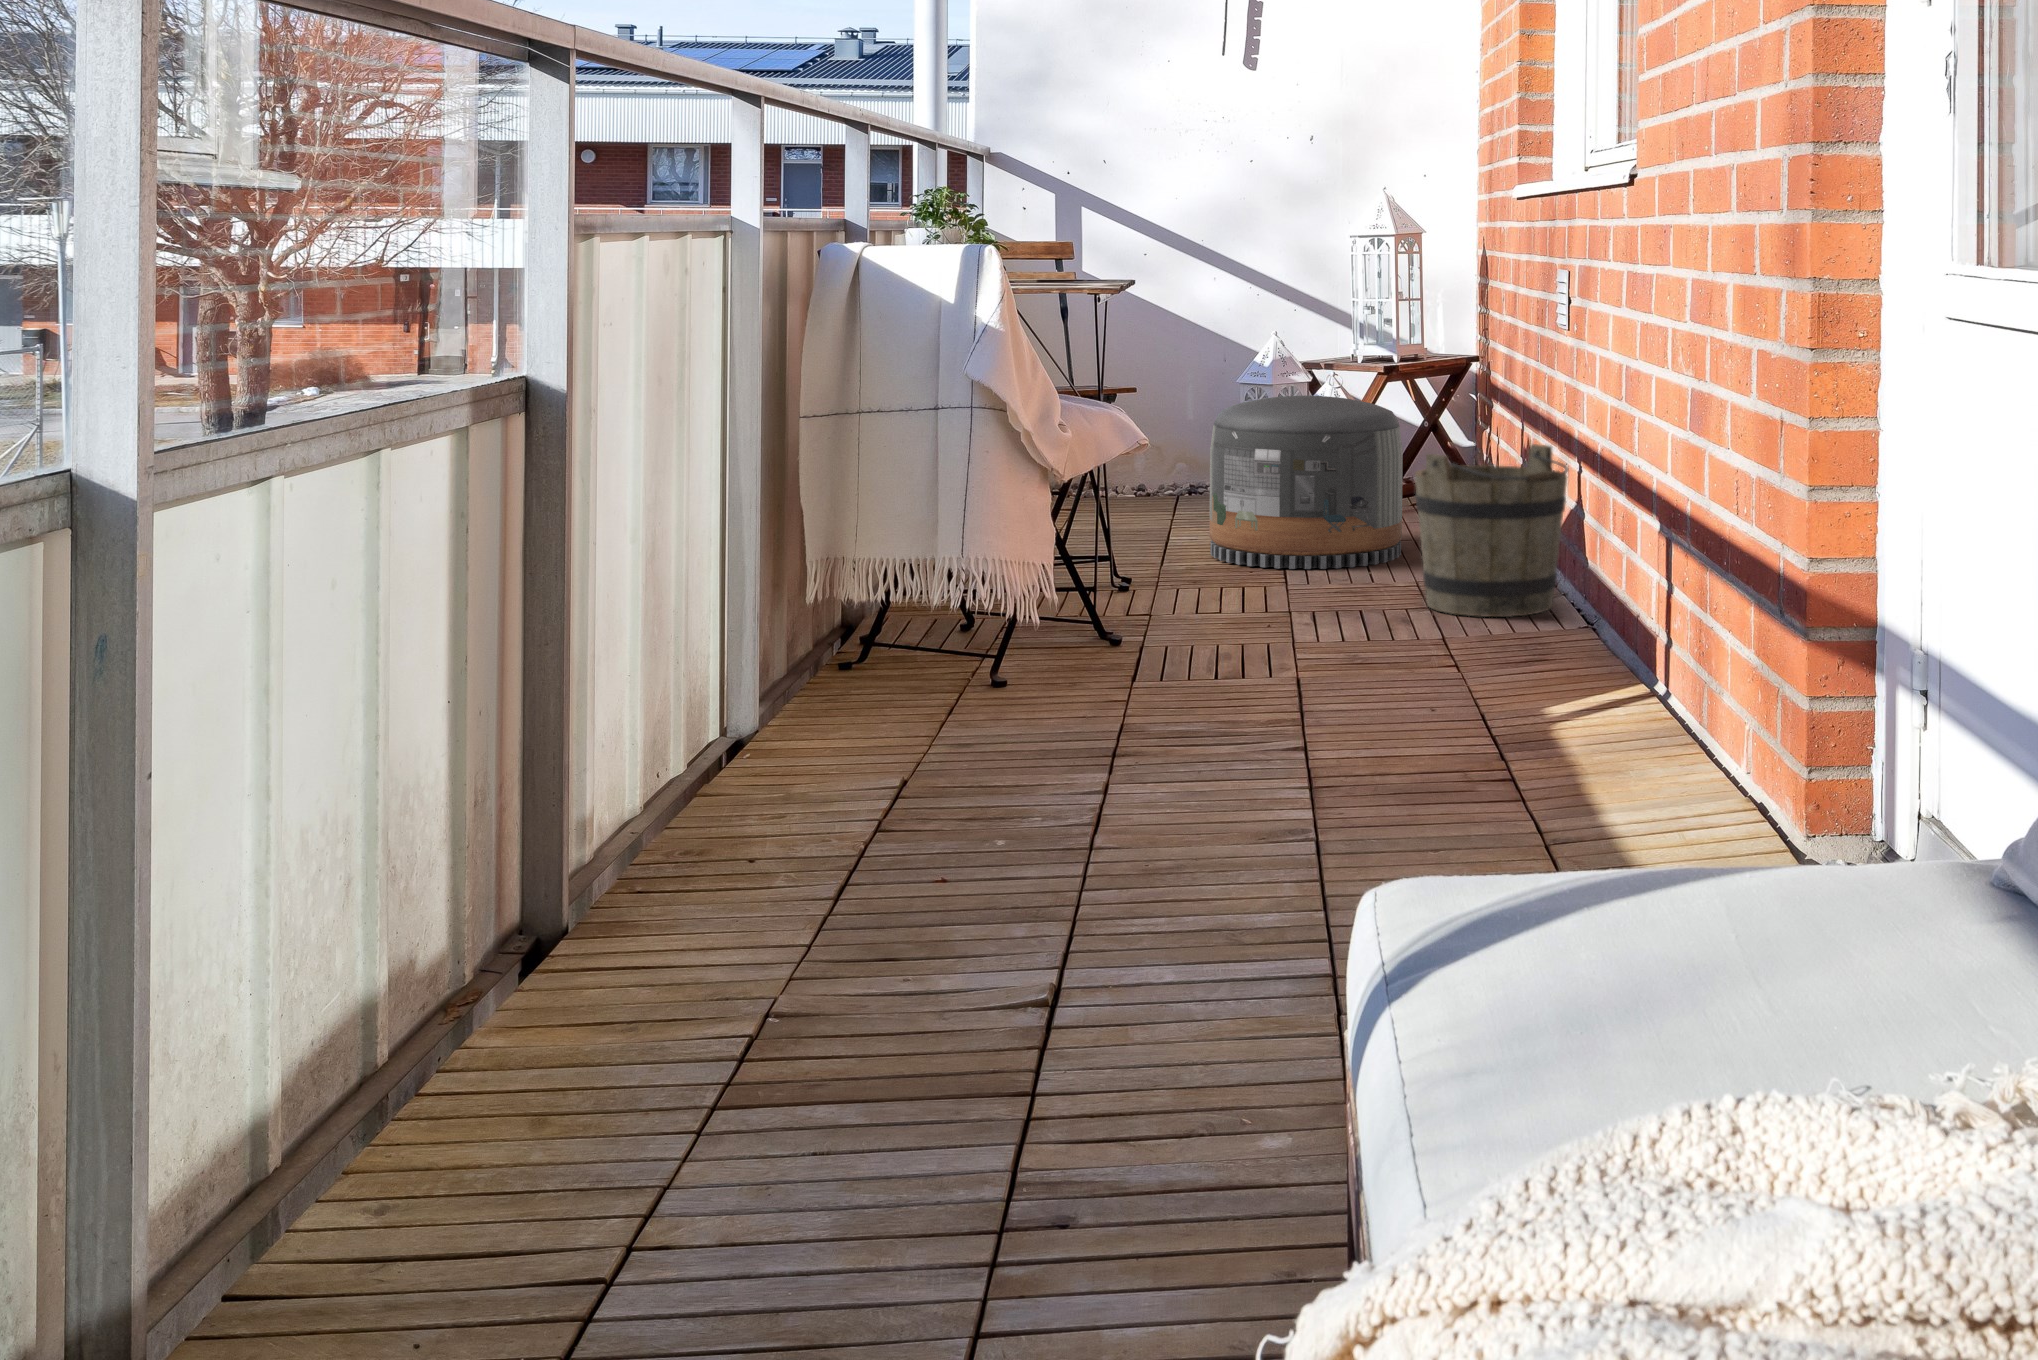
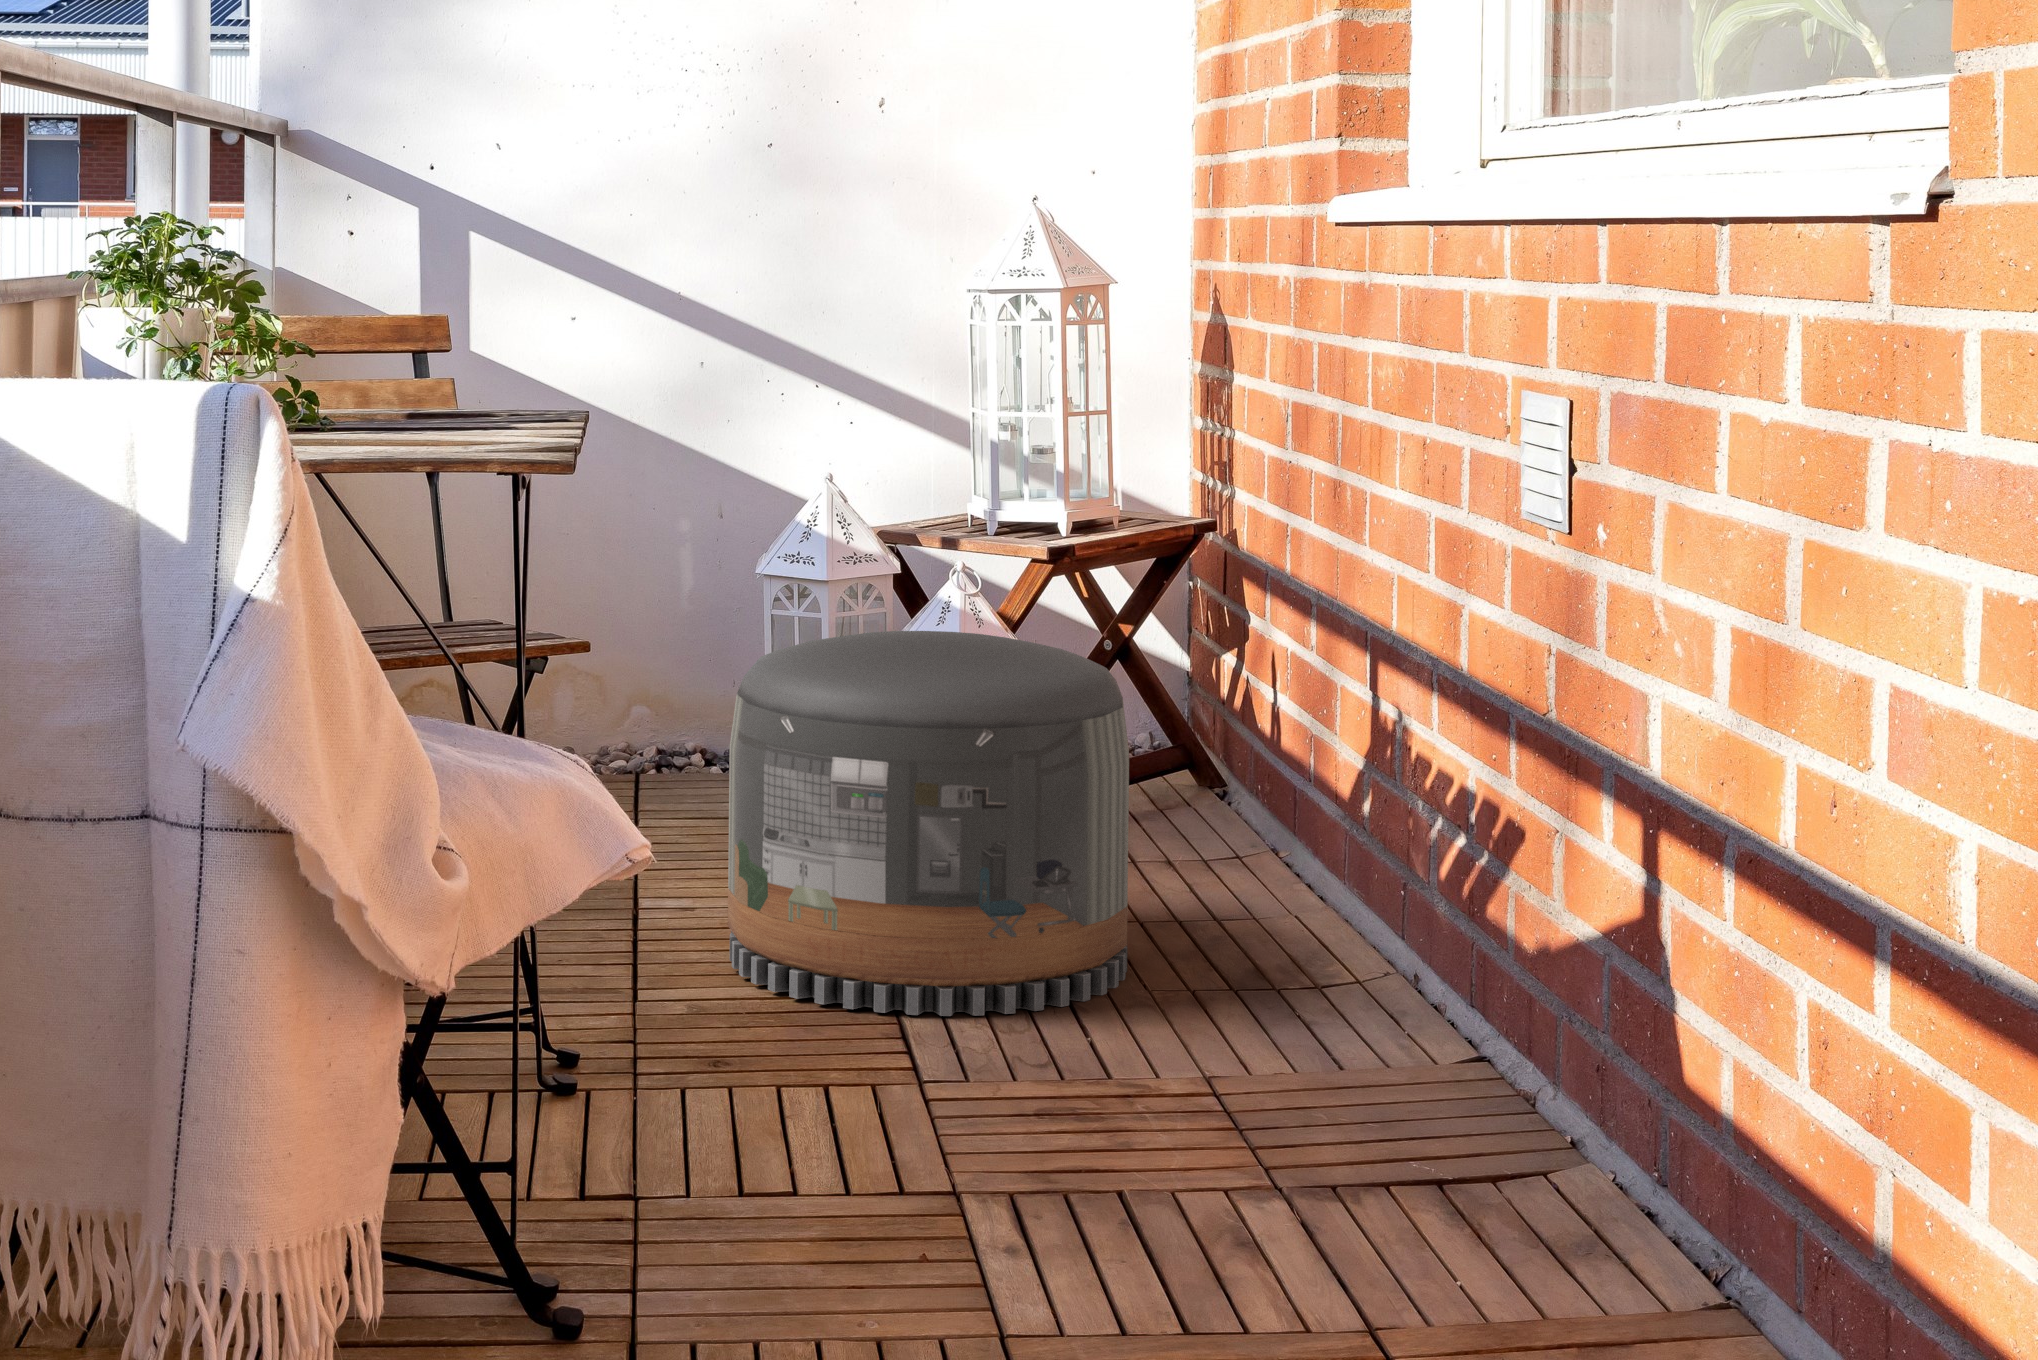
bucket: present [1415,444,1568,617] -> none [1219,781,1581,1205]

